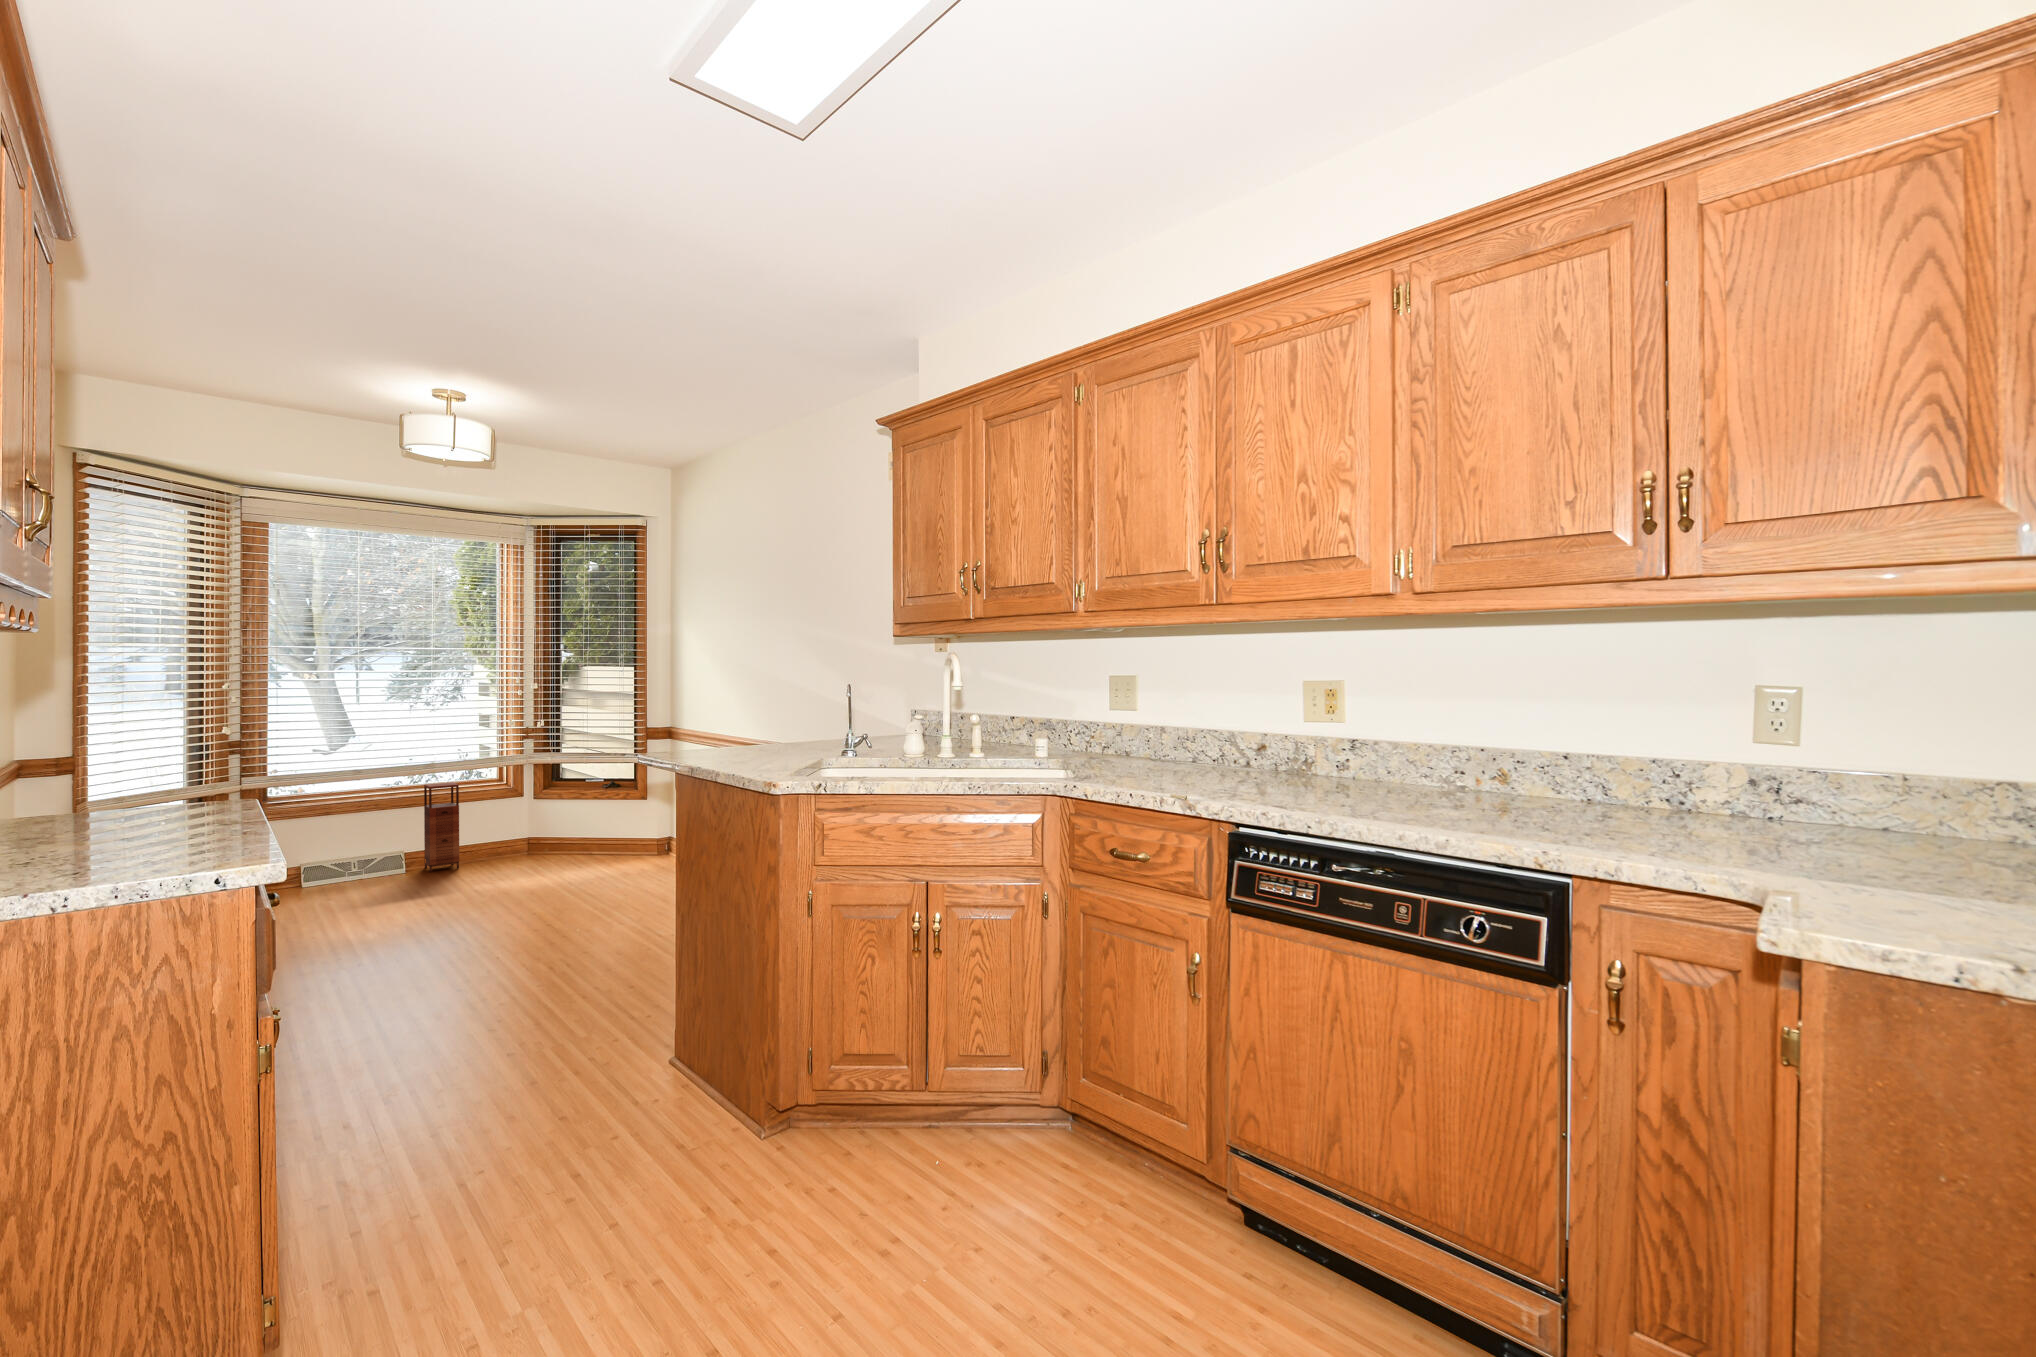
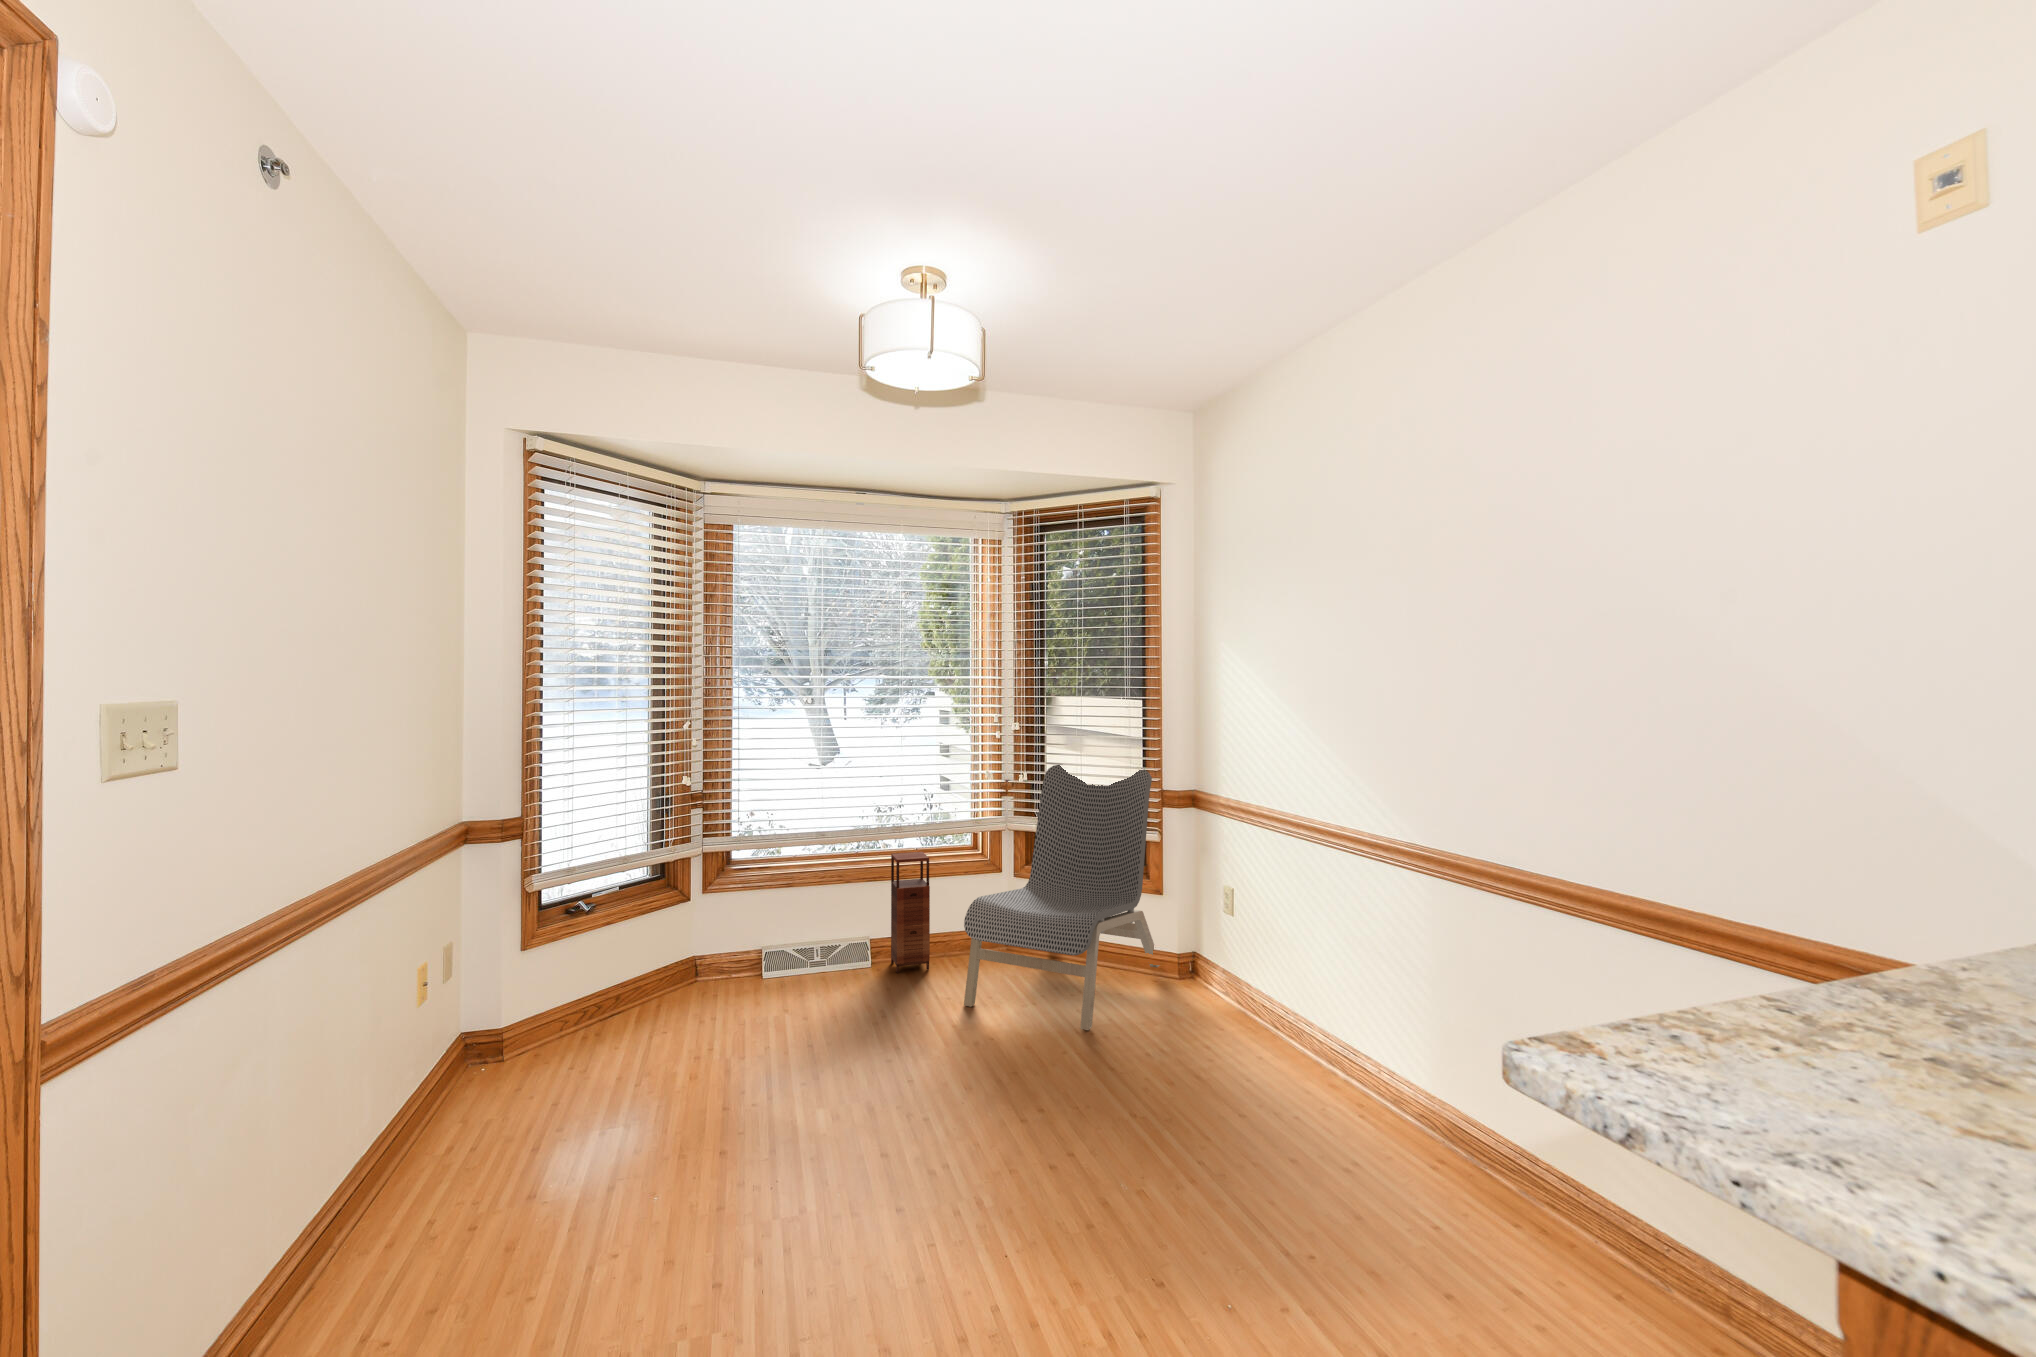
dining chair: none [487,714,650,880] -> present [964,764,1160,1030]

